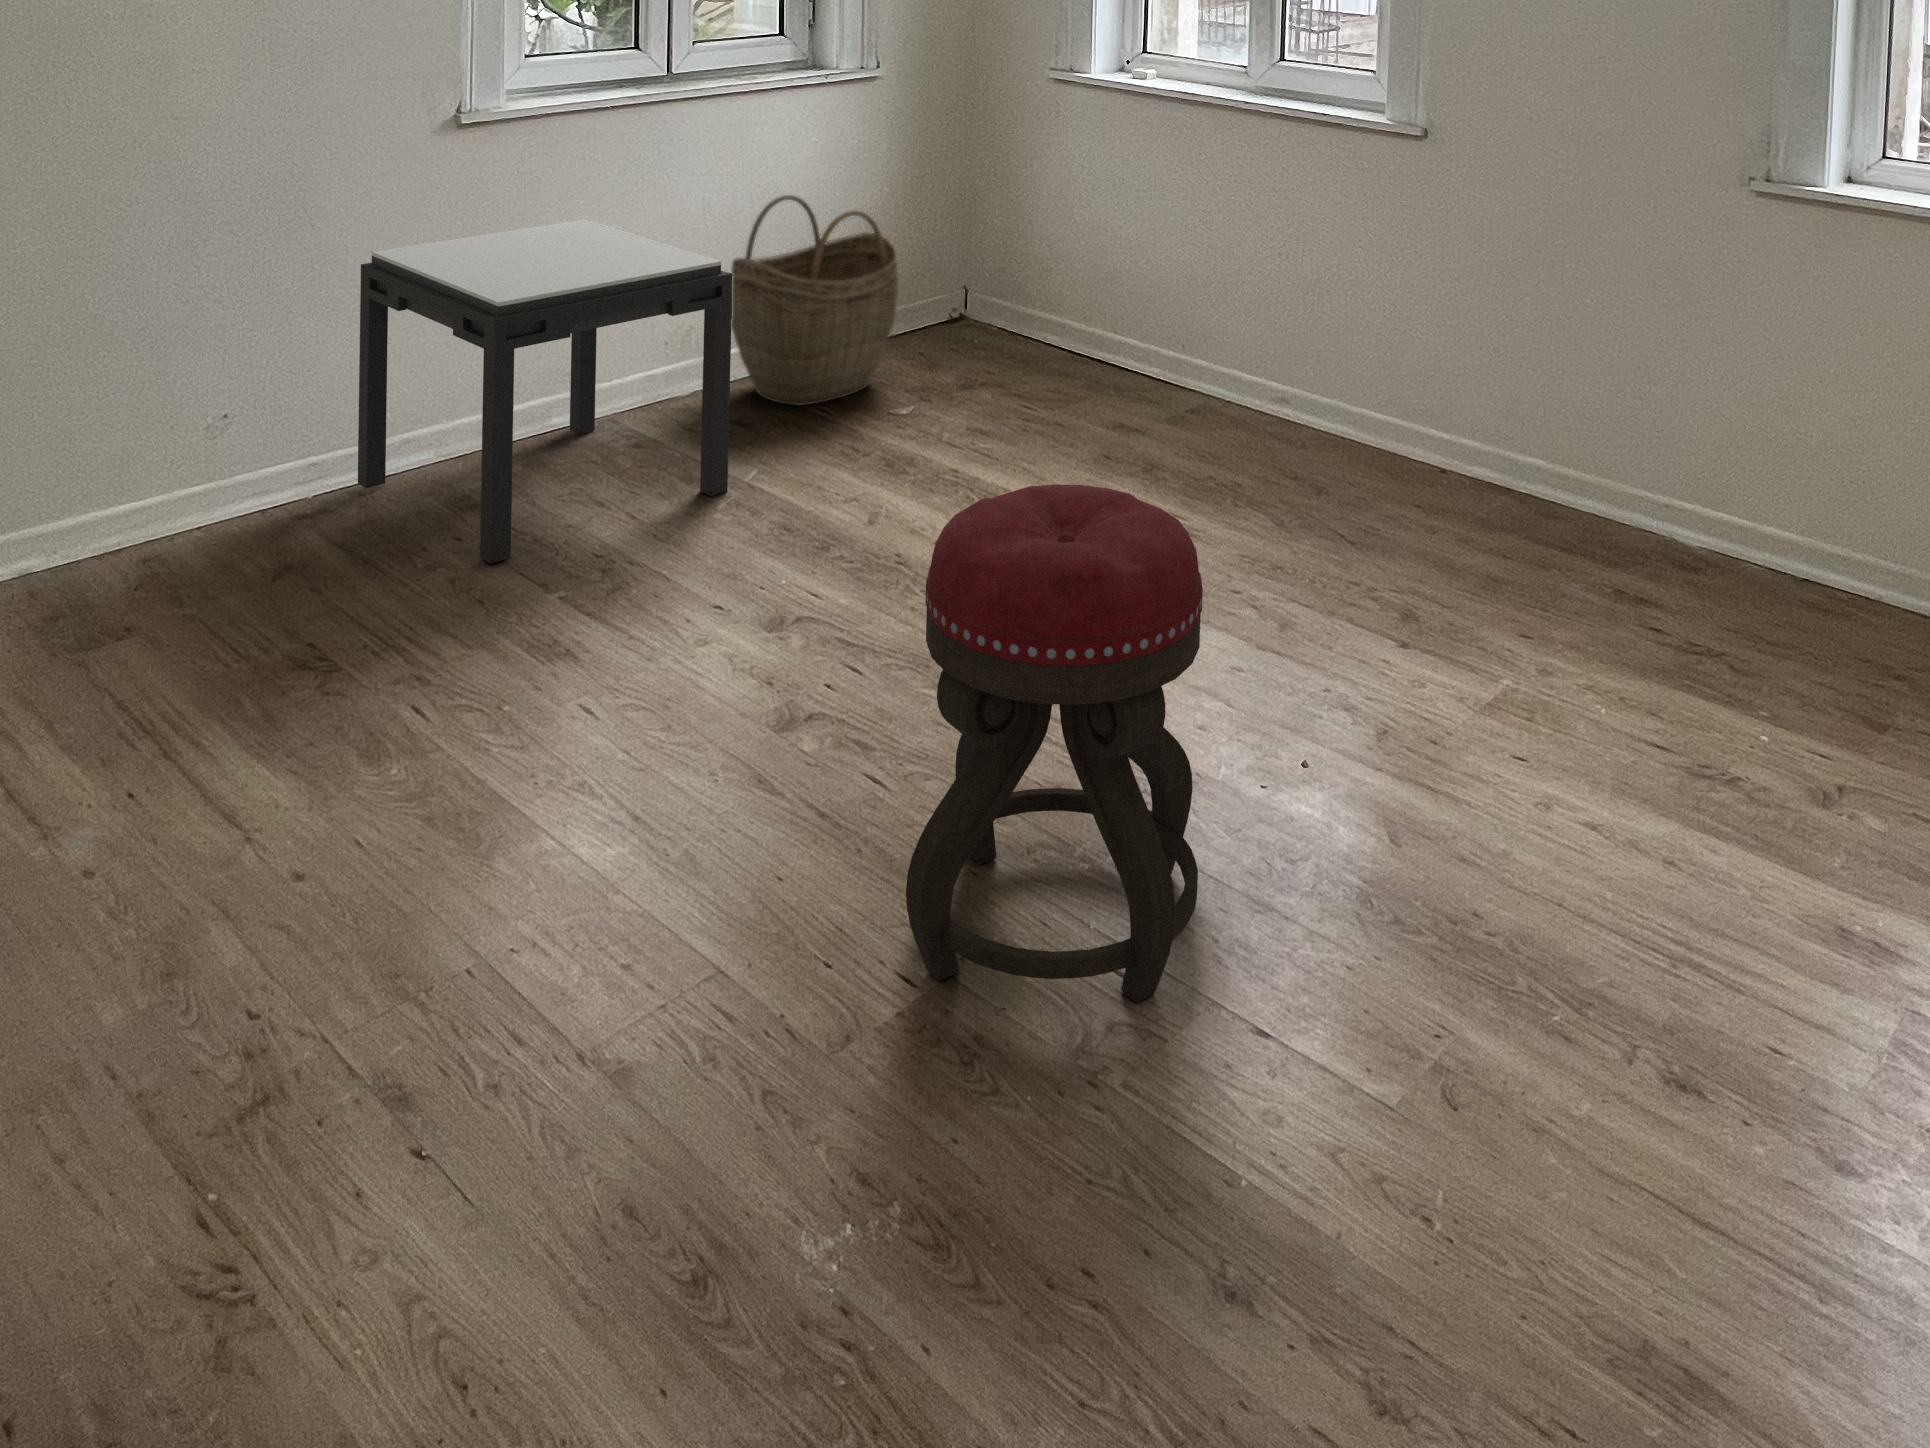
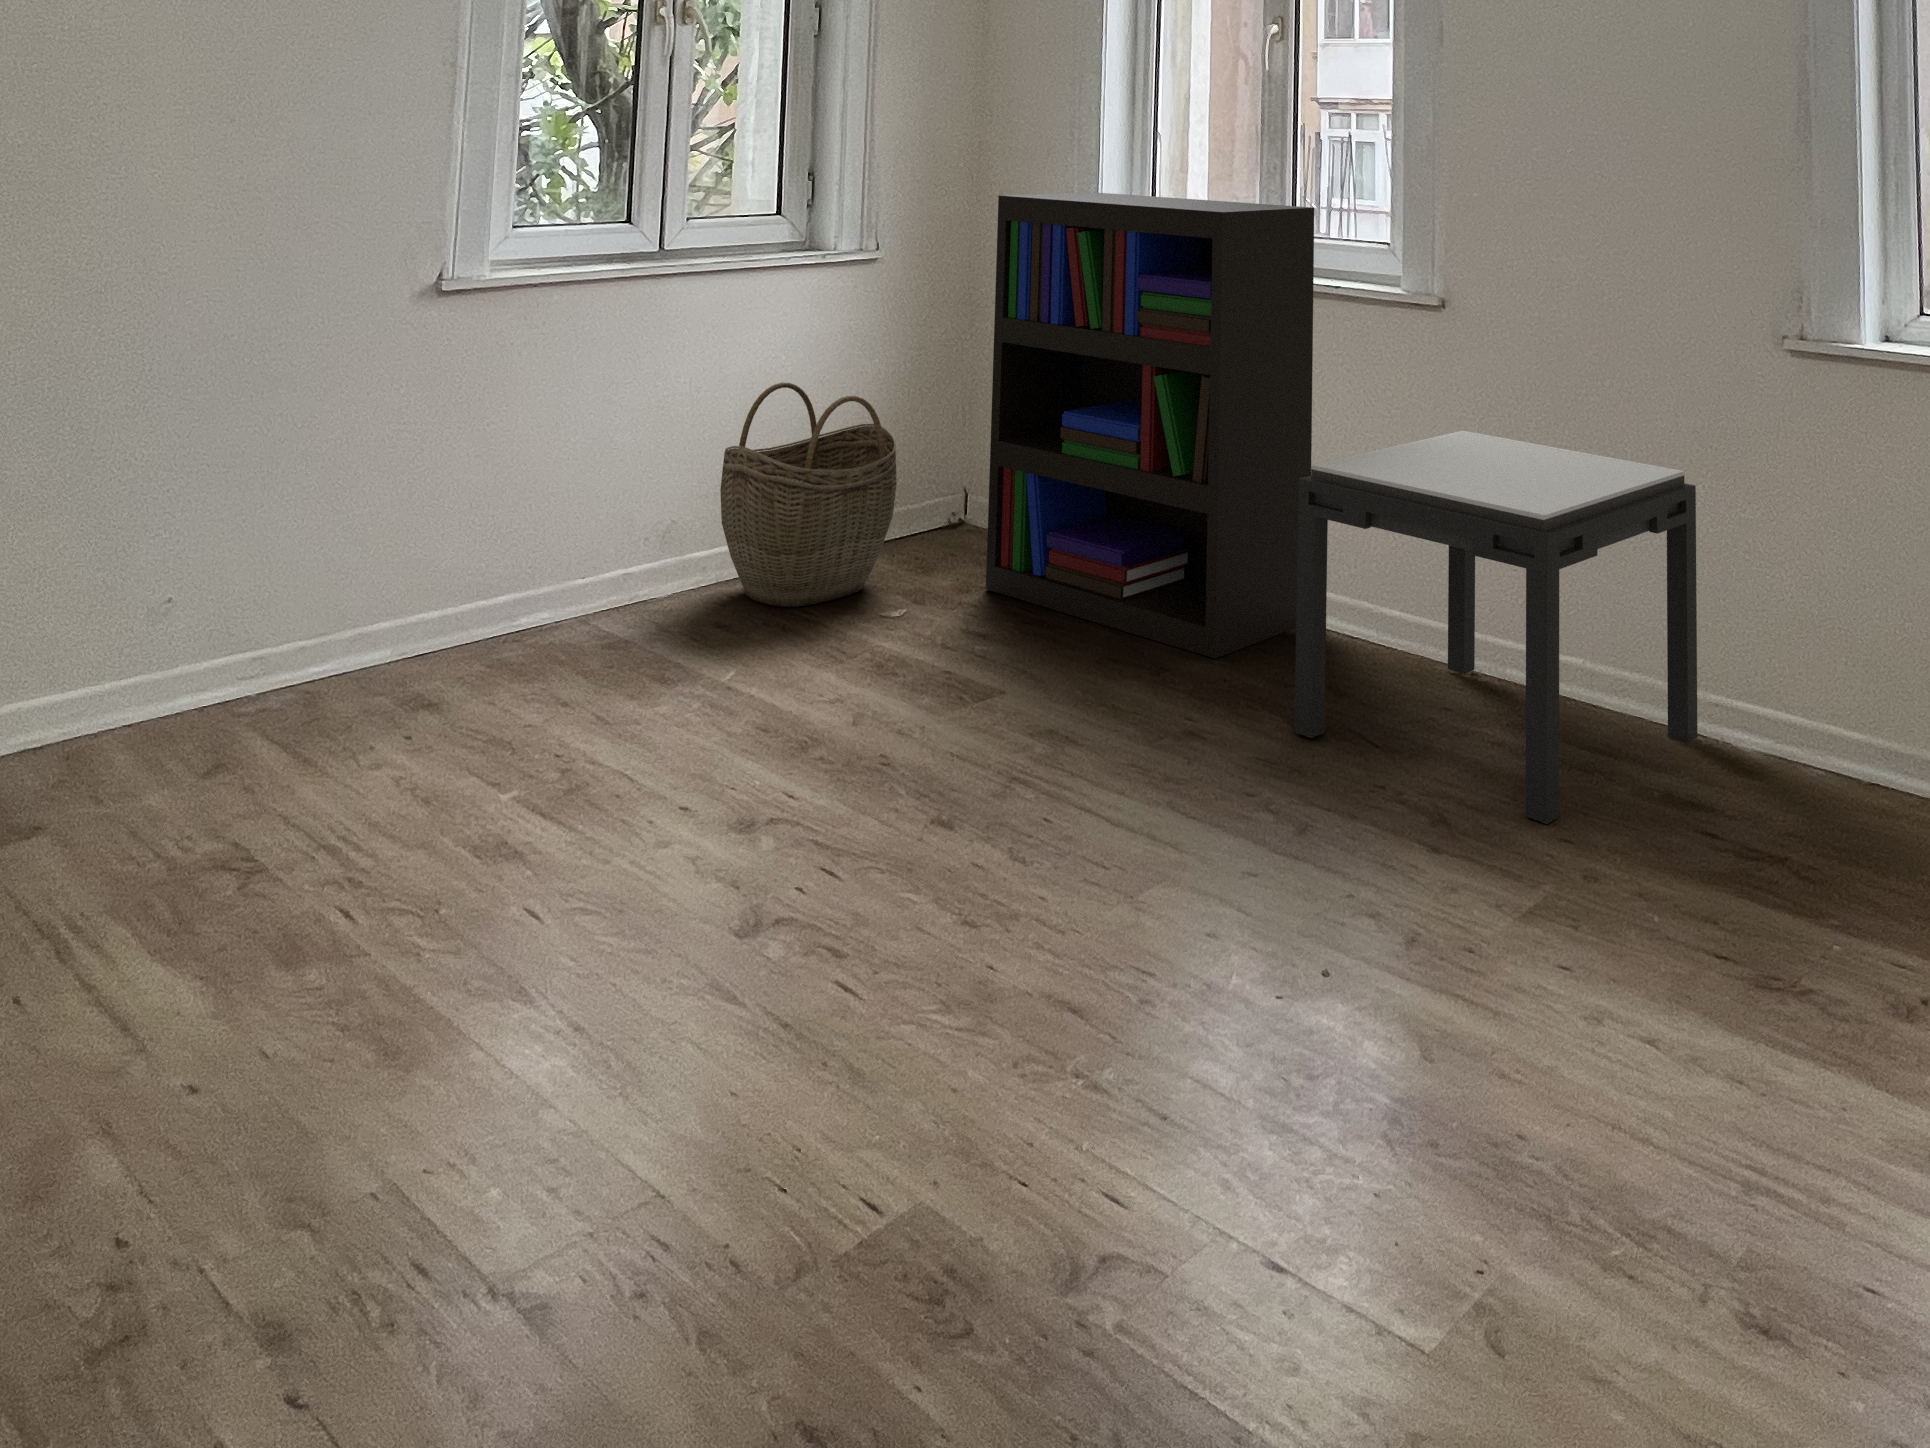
bookshelf: none [985,11,1306,458] -> present [986,192,1314,659]
side table: present [358,219,733,564] -> present [1294,431,1698,824]
ottoman: present [906,484,1203,1003] -> none [871,634,1205,1245]

